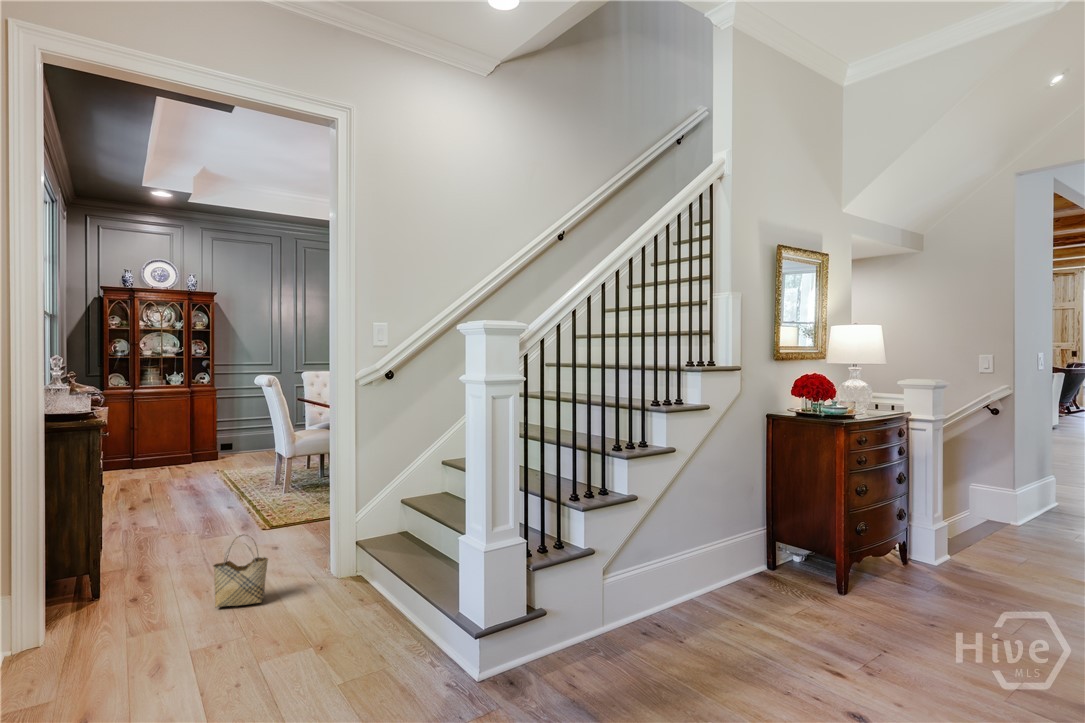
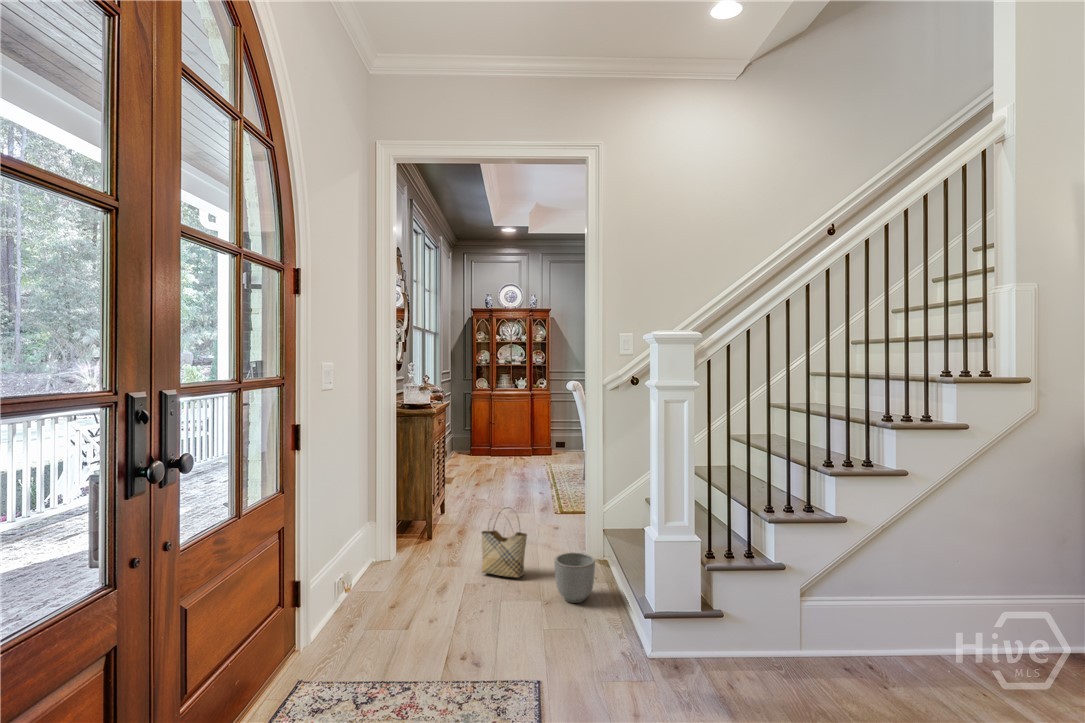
planter: none [308,565,348,612] -> present [554,552,595,603]

